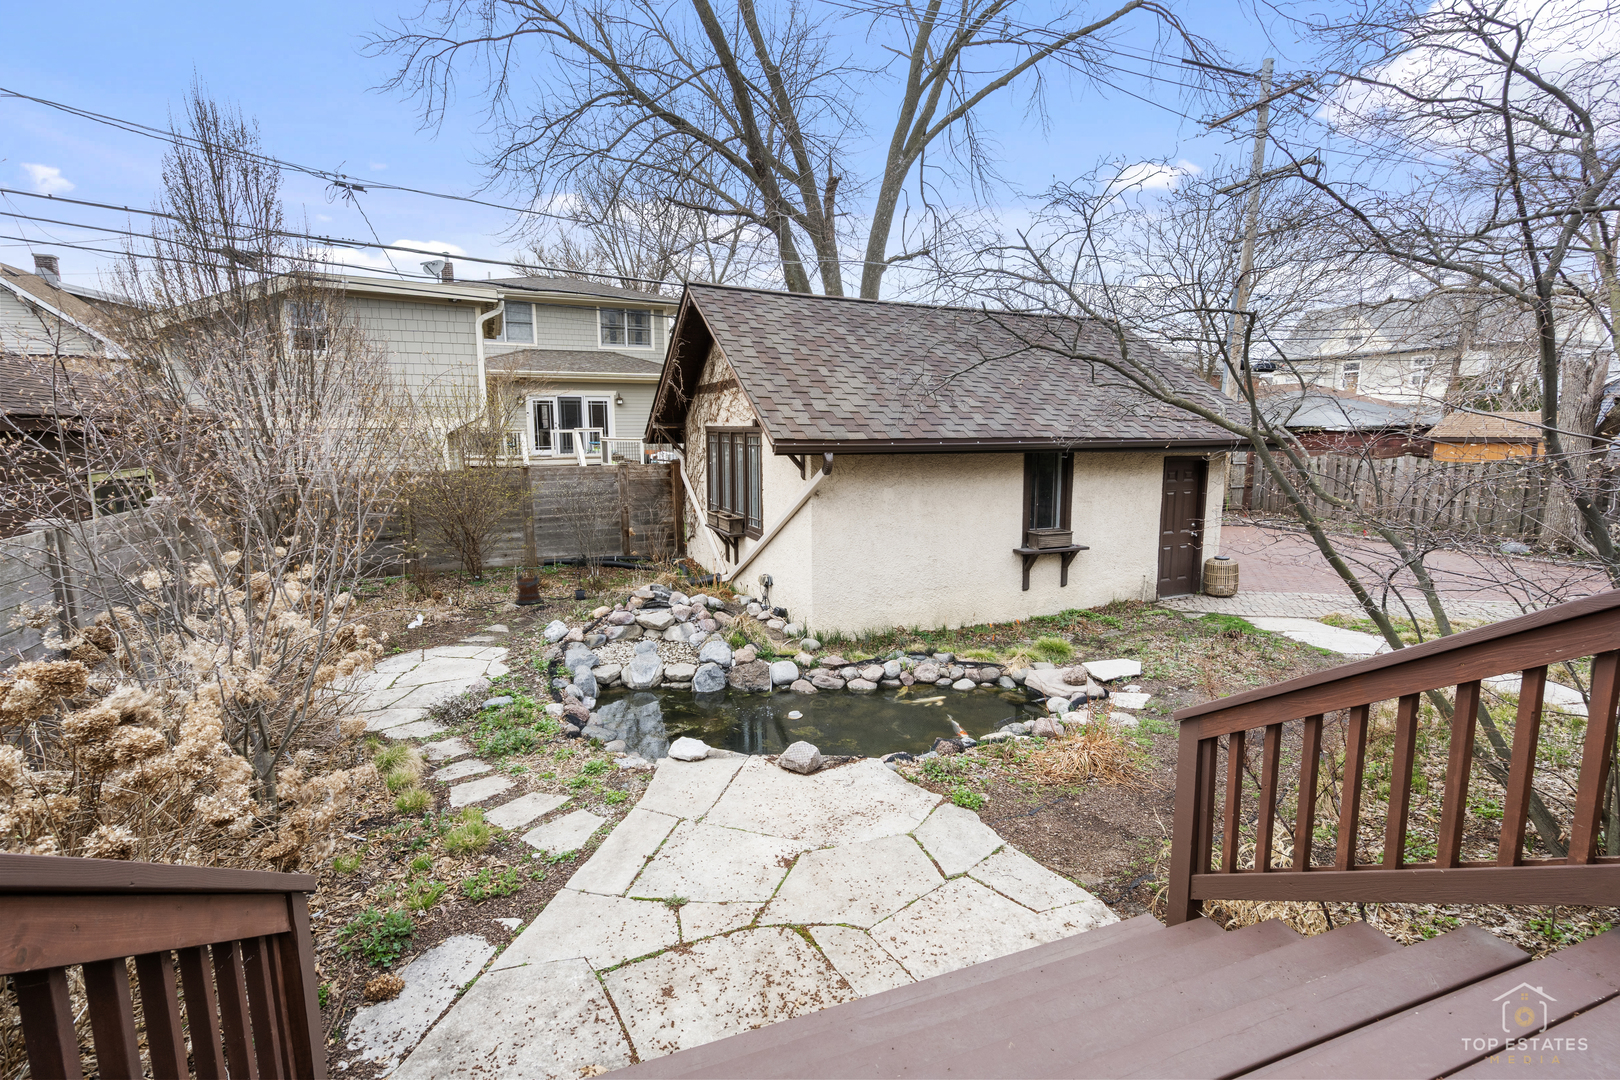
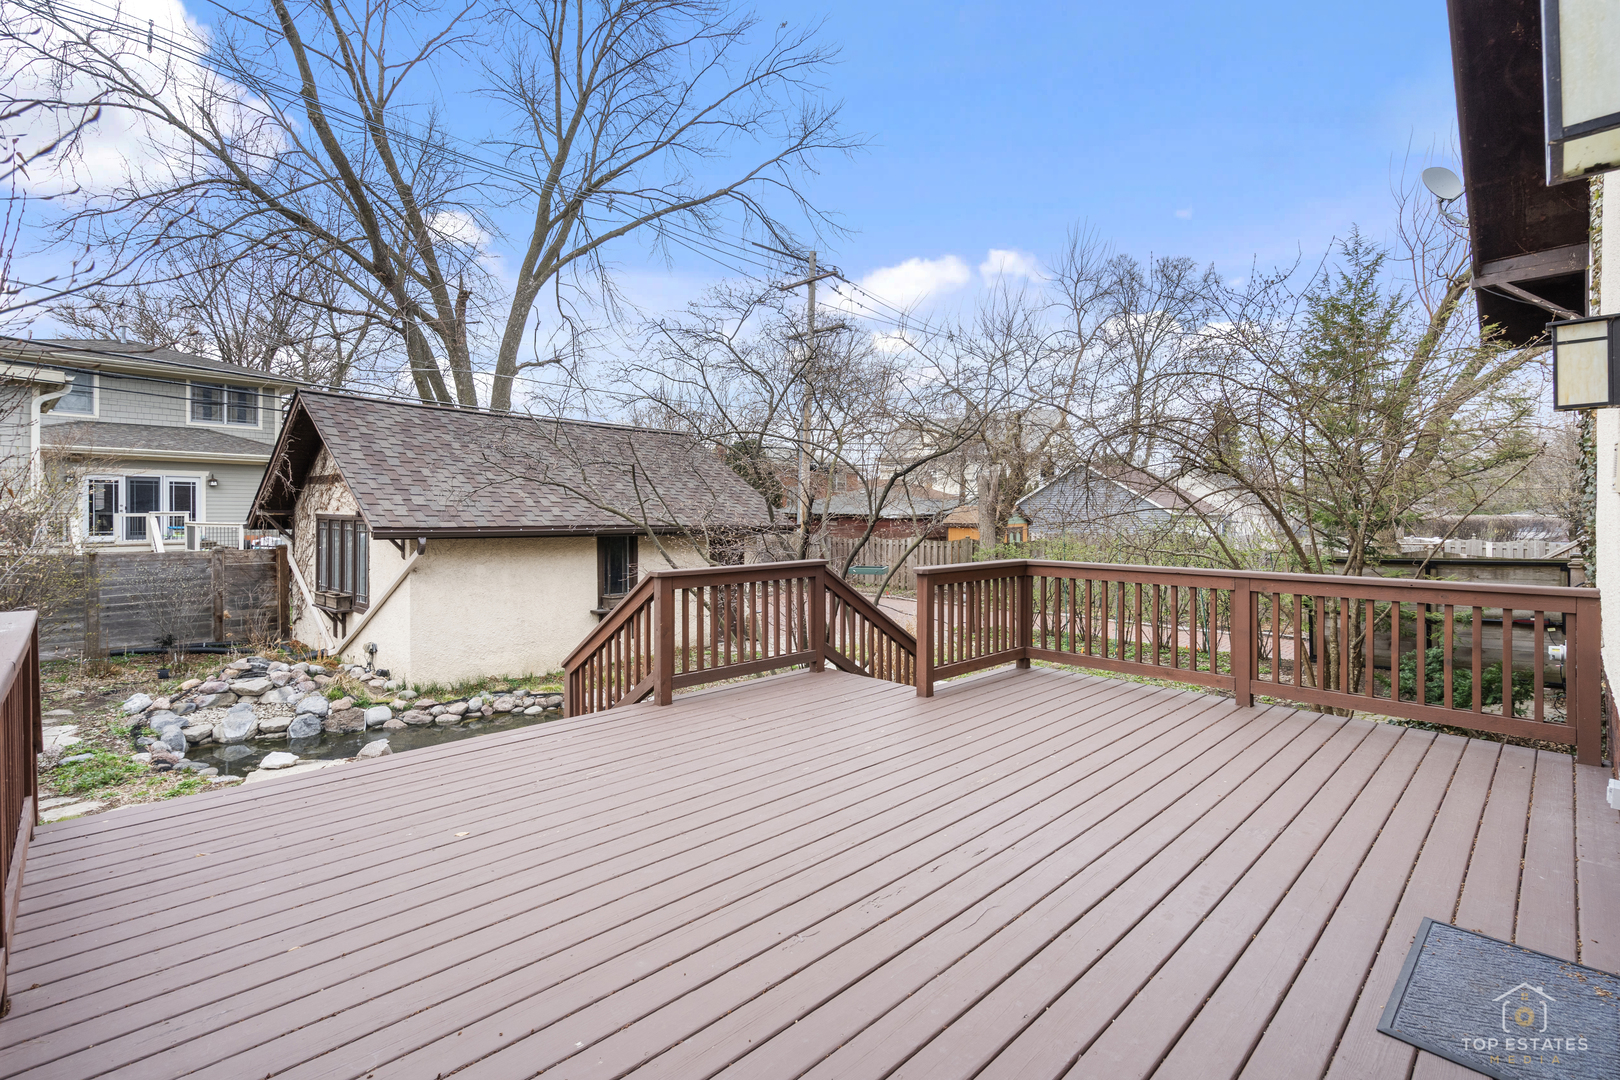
bucket: present [514,575,543,604] -> none [81,656,117,686]

